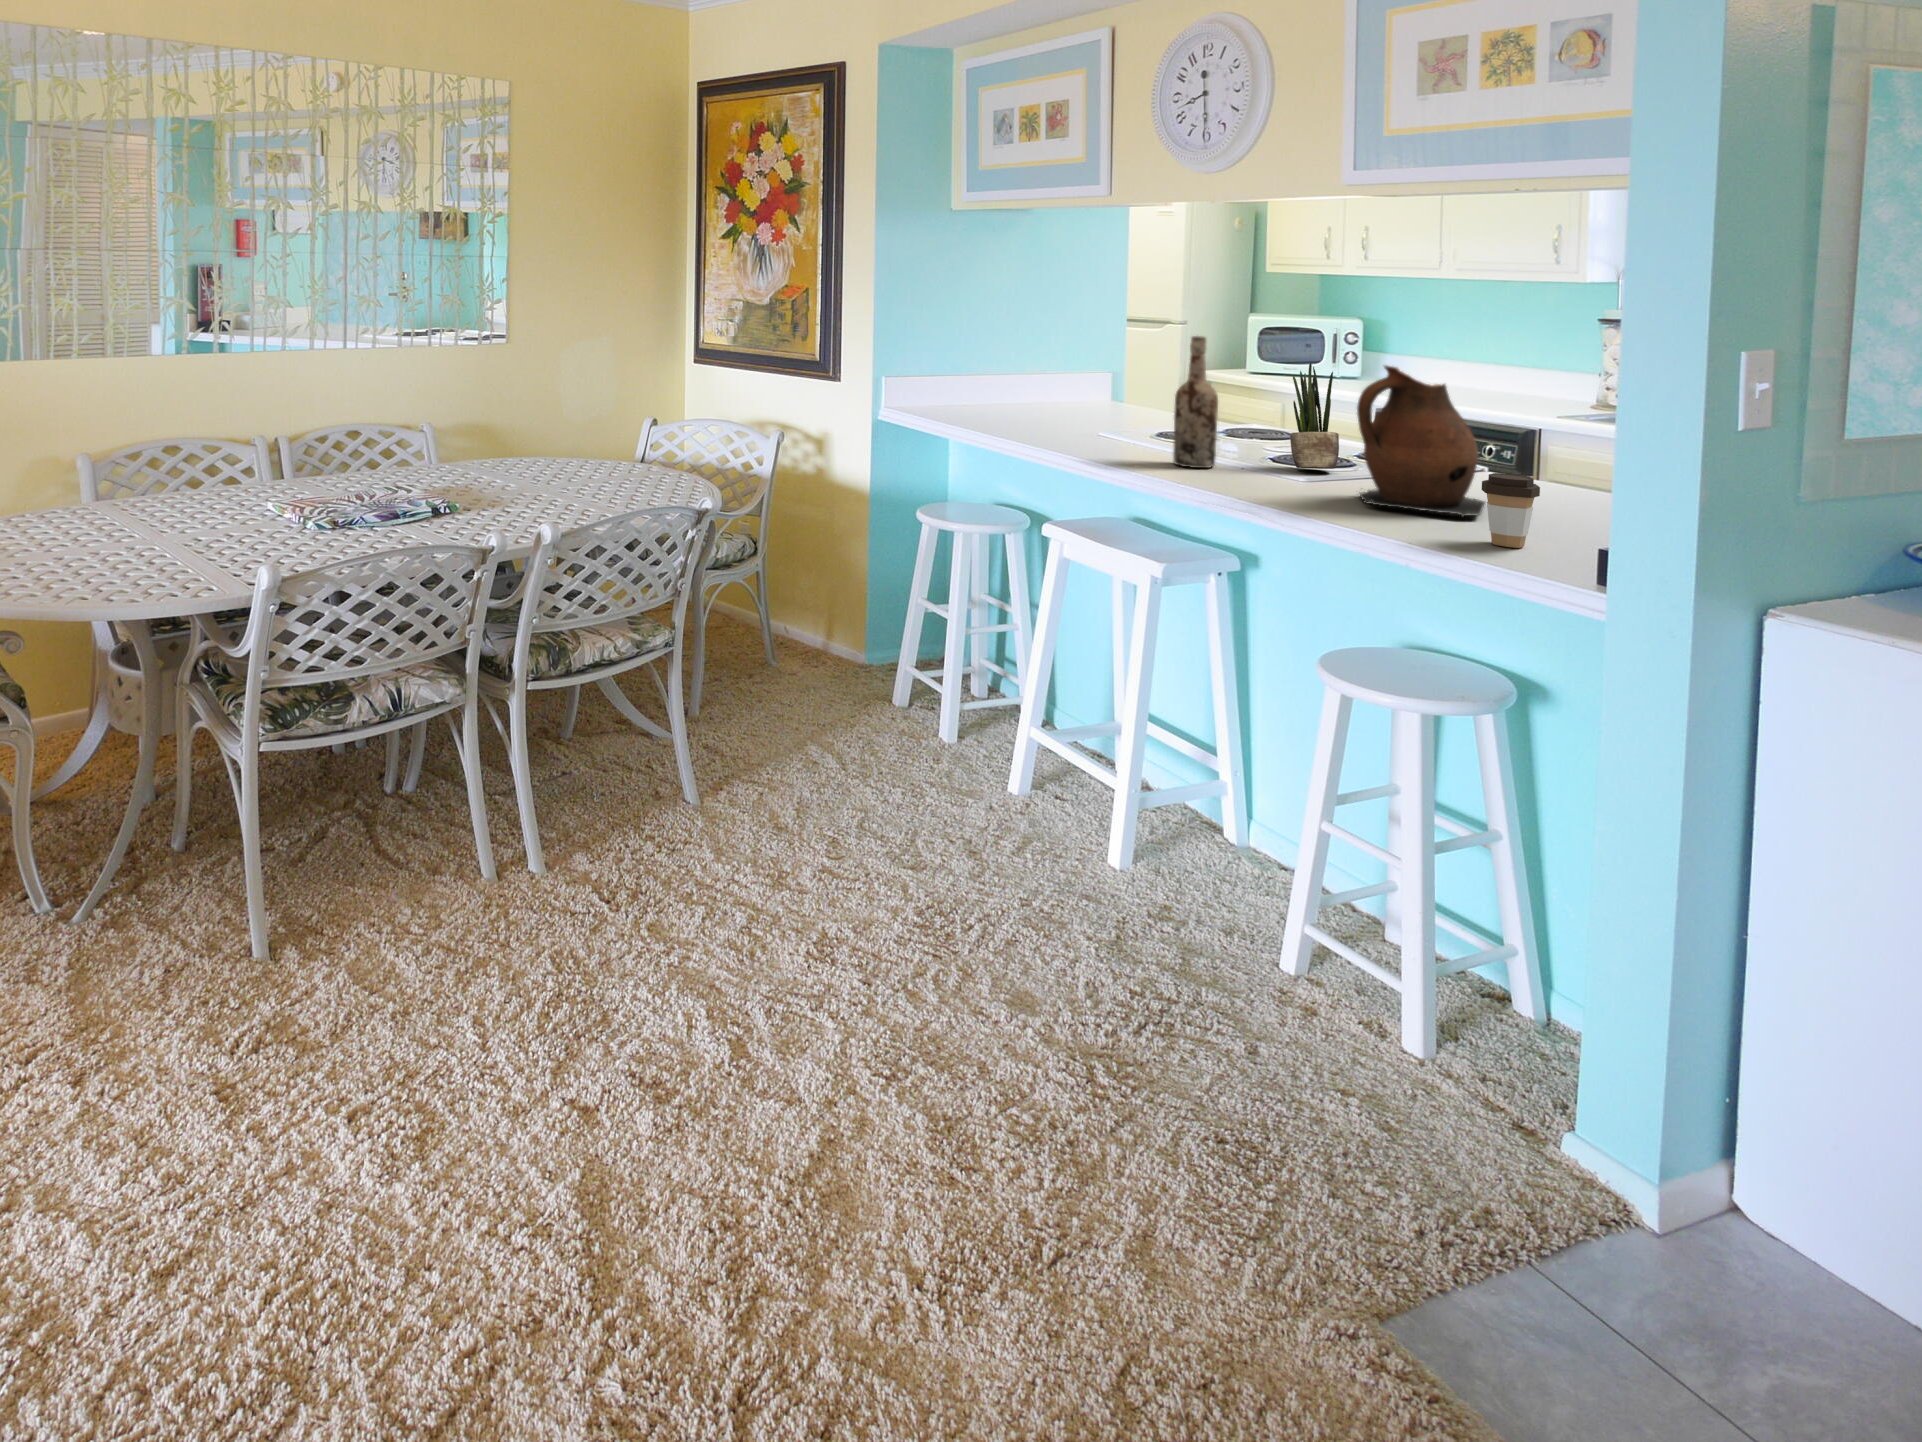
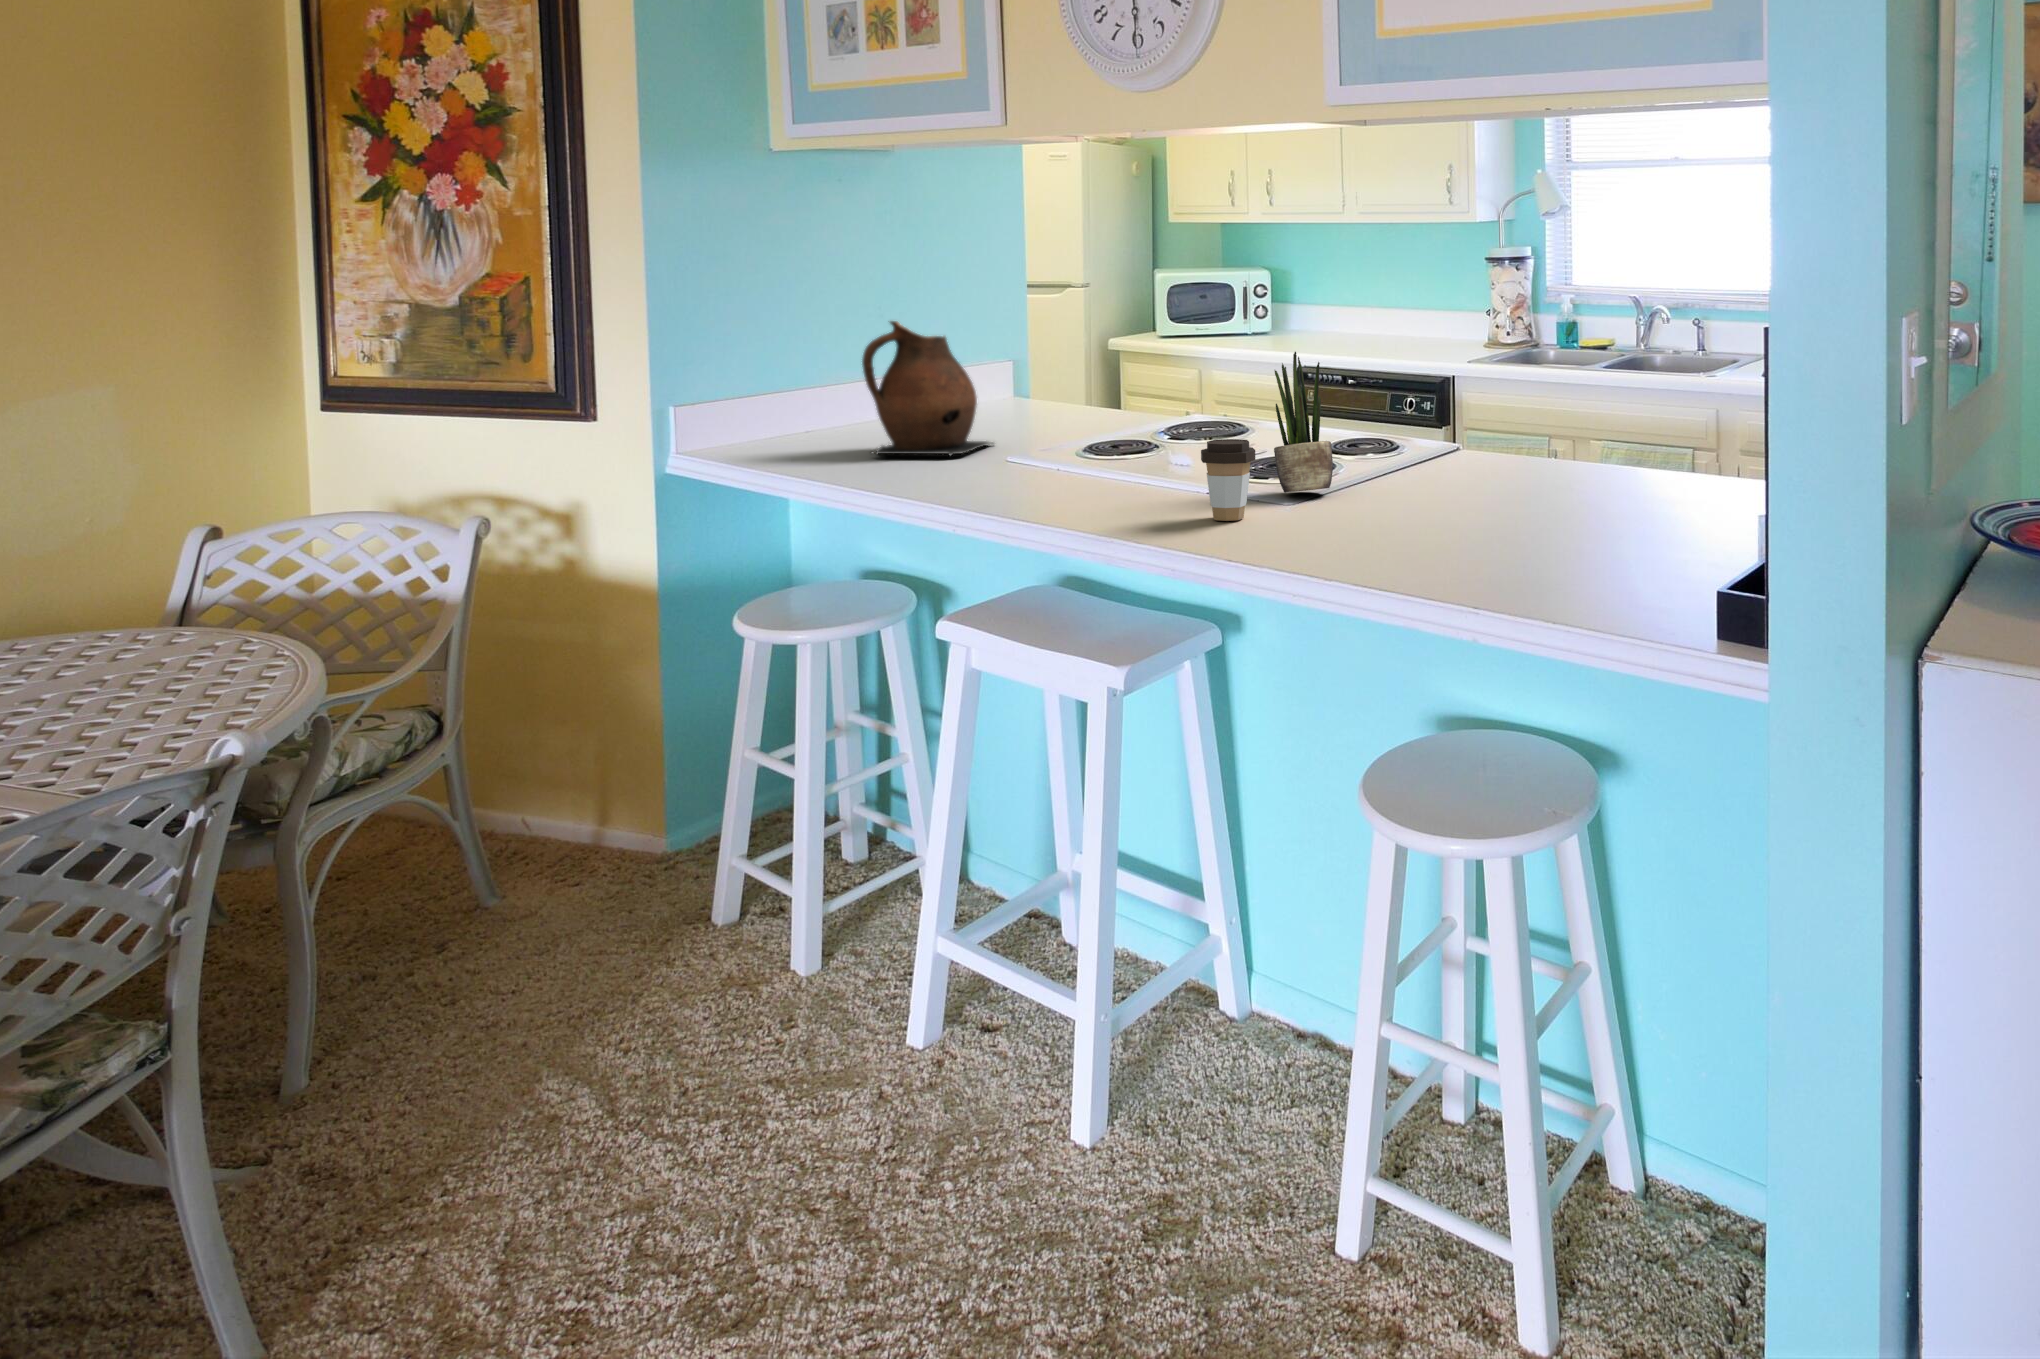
wine bottle: present [1173,336,1218,468] -> none [1127,321,1185,510]
ceramic pitcher: present [1357,365,1485,517] -> present [862,321,994,456]
coffee cup: present [1482,473,1540,548] -> present [1201,439,1255,521]

